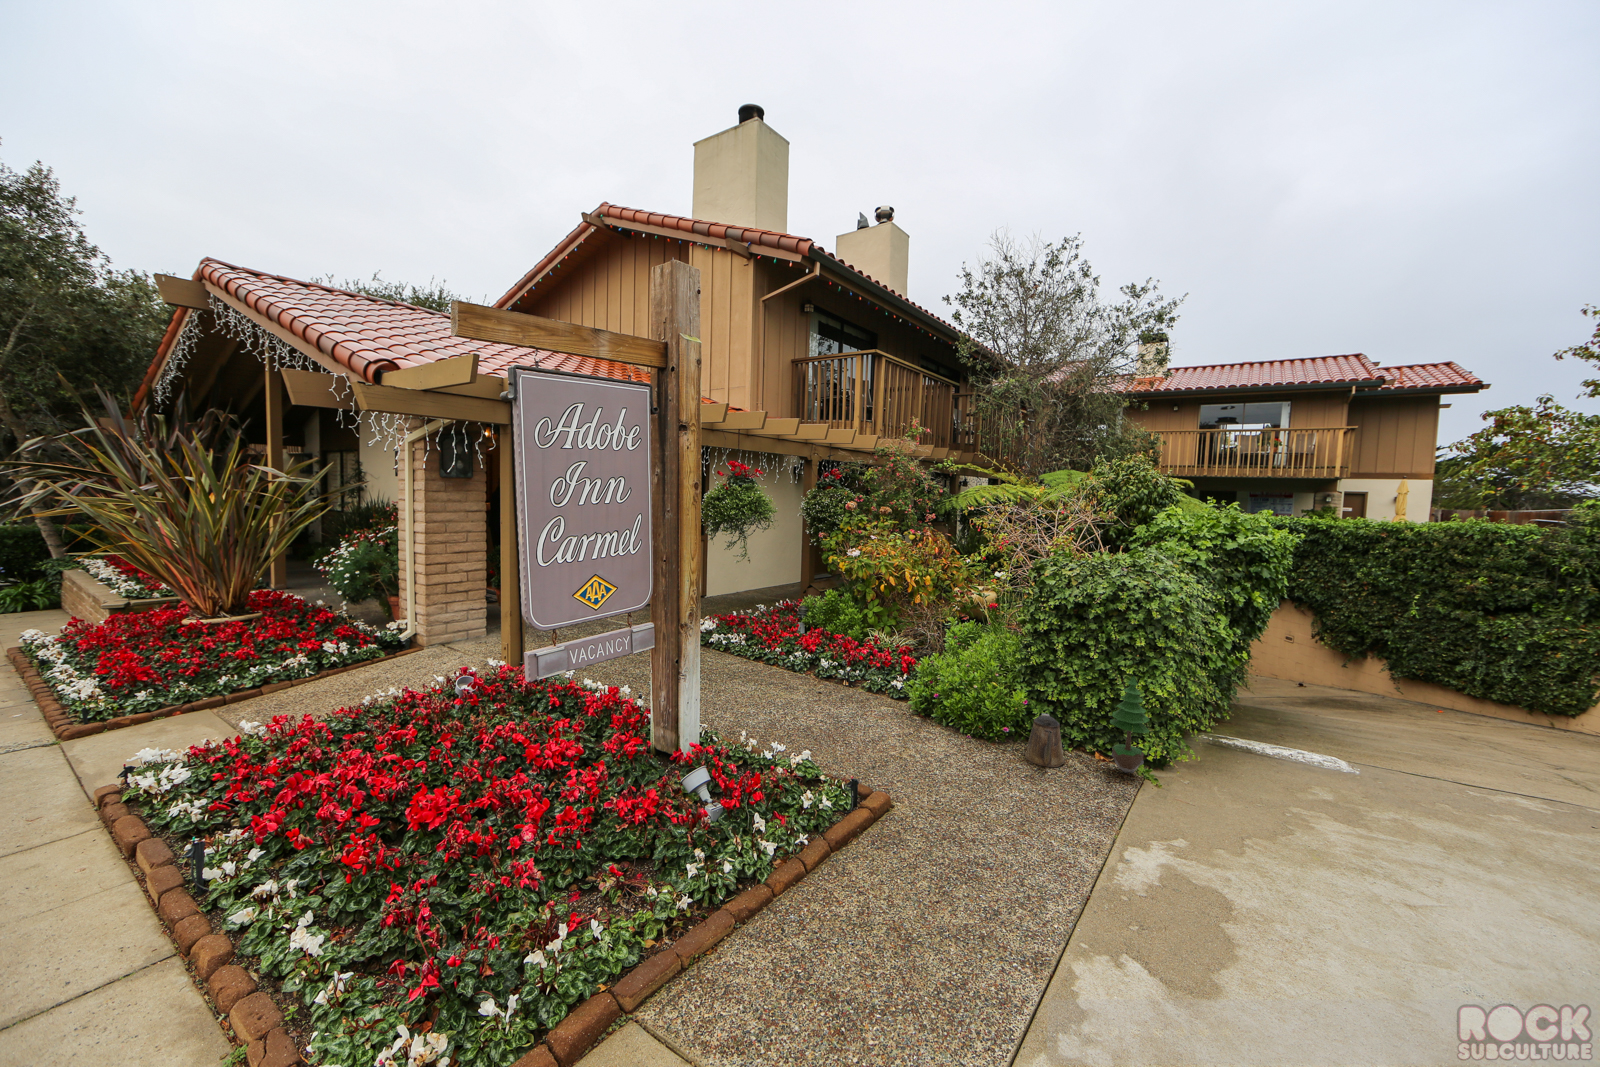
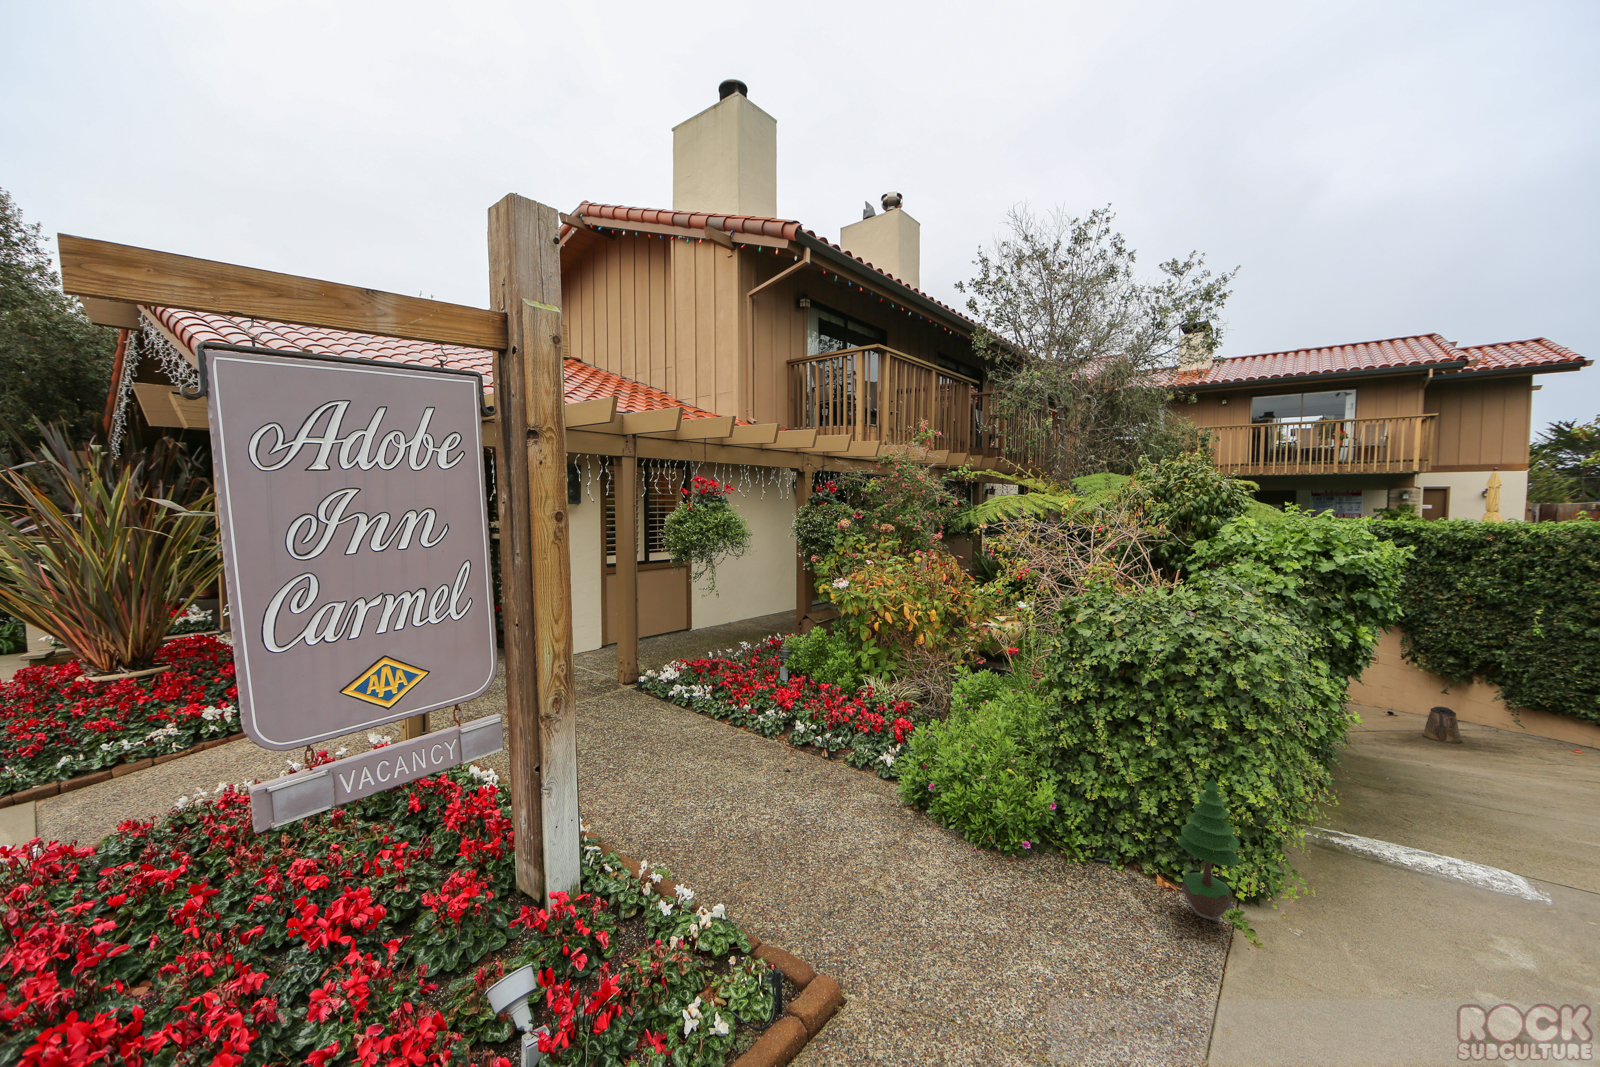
watering can: present [1025,714,1065,767] -> present [1422,706,1462,743]

